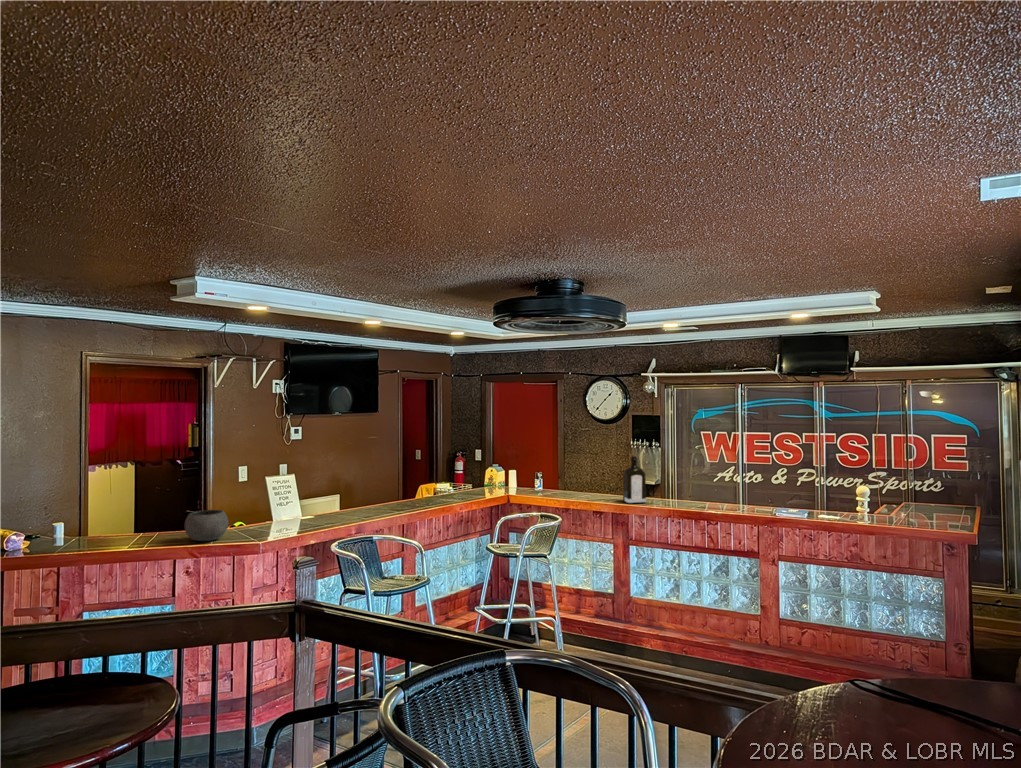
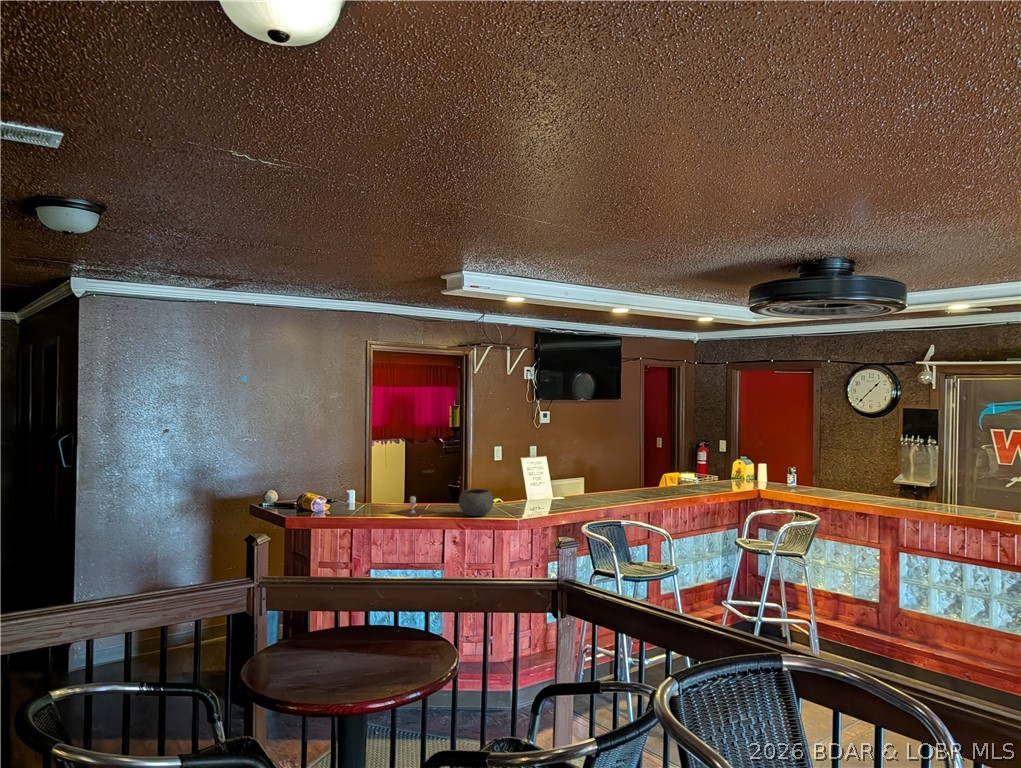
liquor: present [623,455,646,504] -> none [892,453,921,507]
wine glass: none [90,523,158,548] -> present [390,496,435,517]

